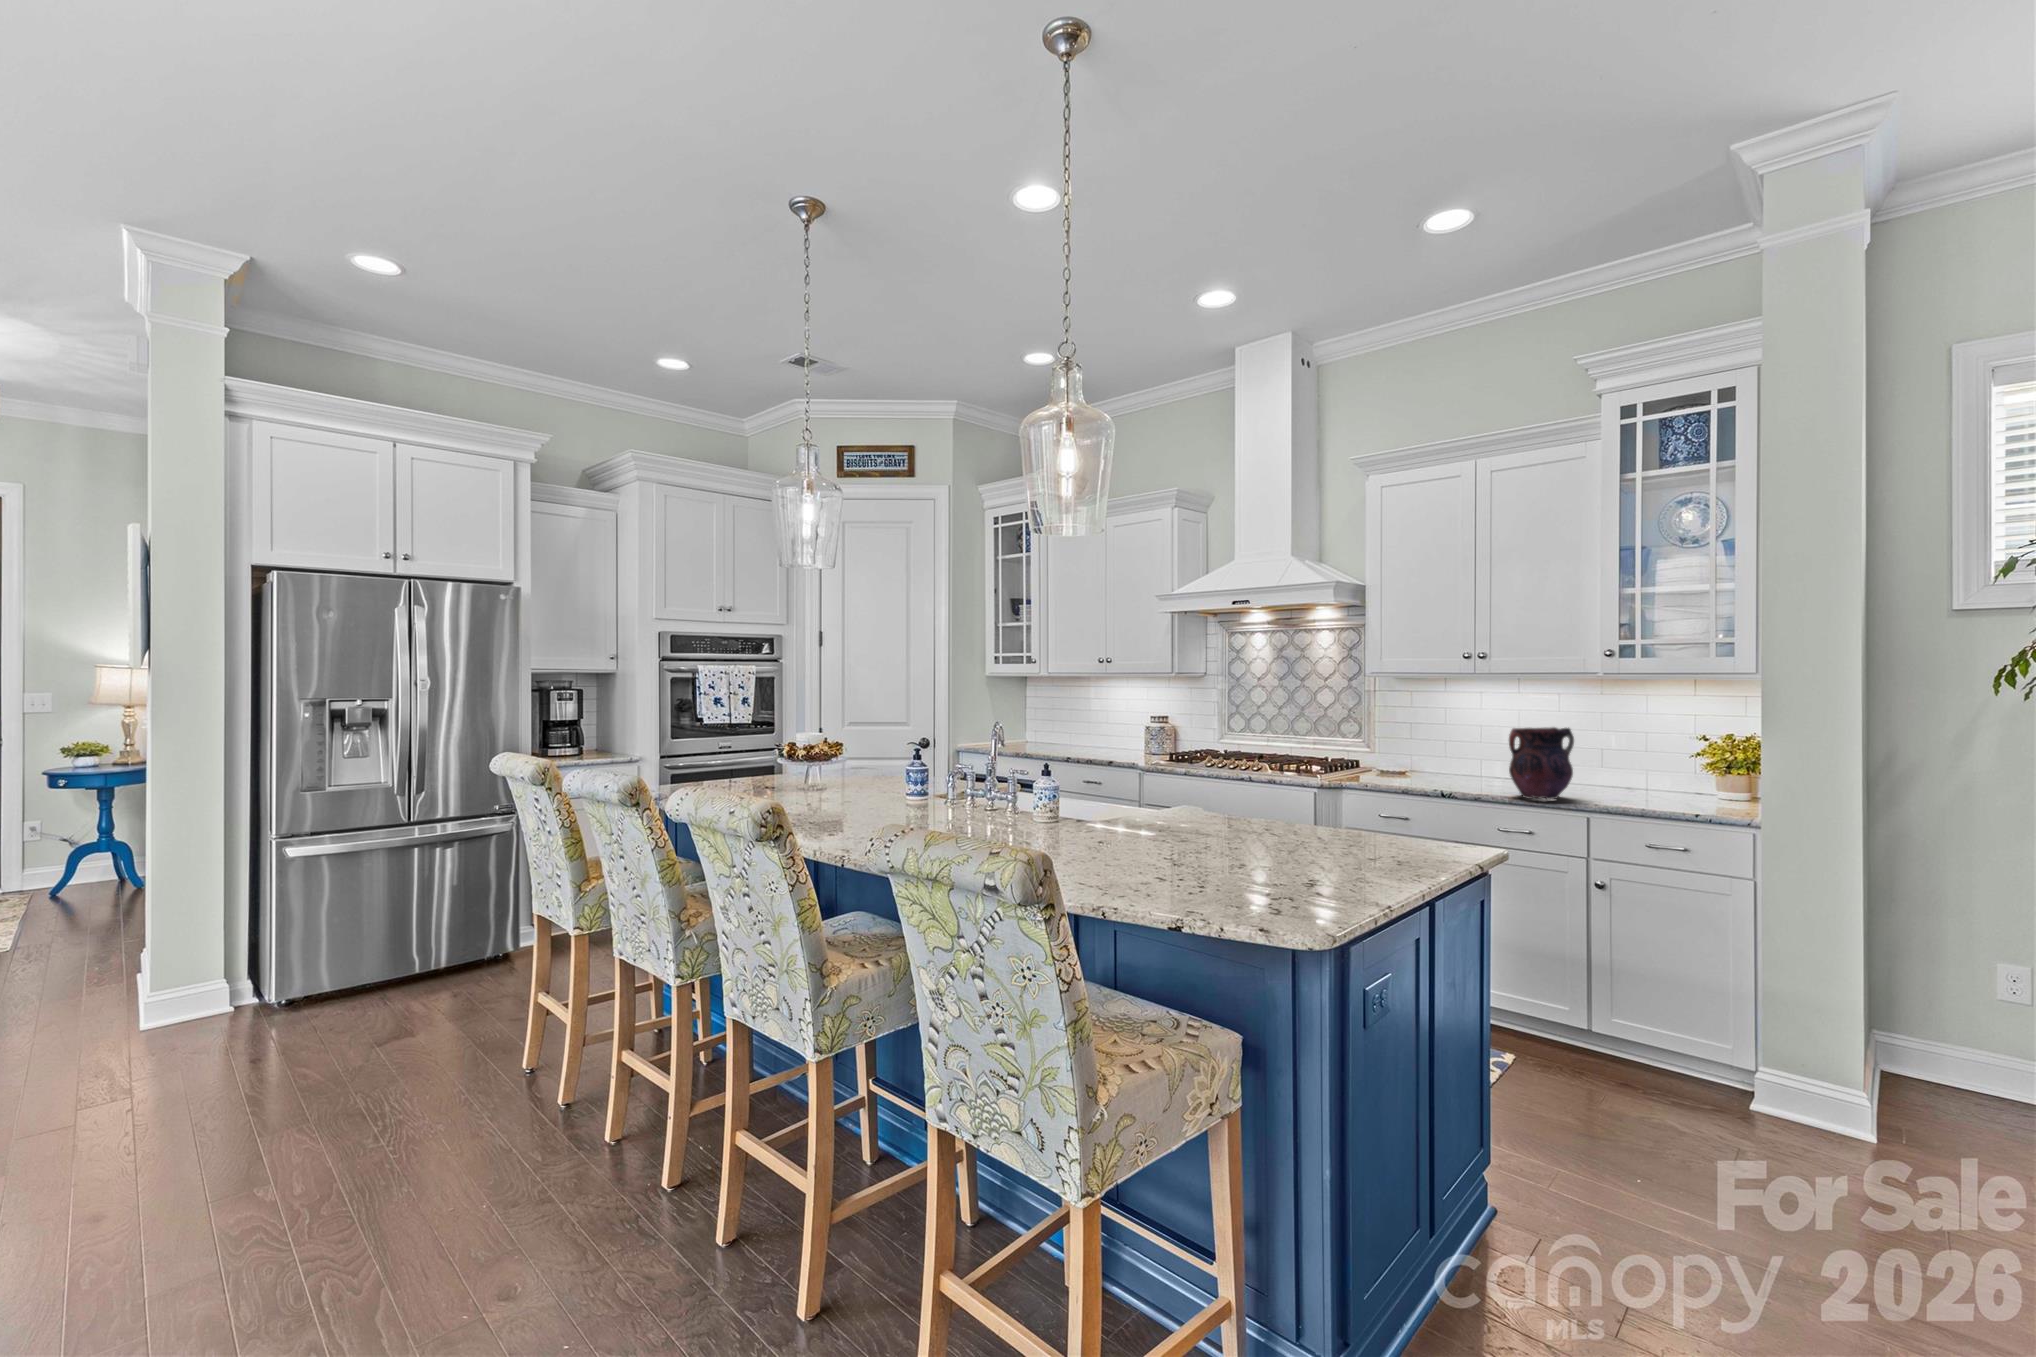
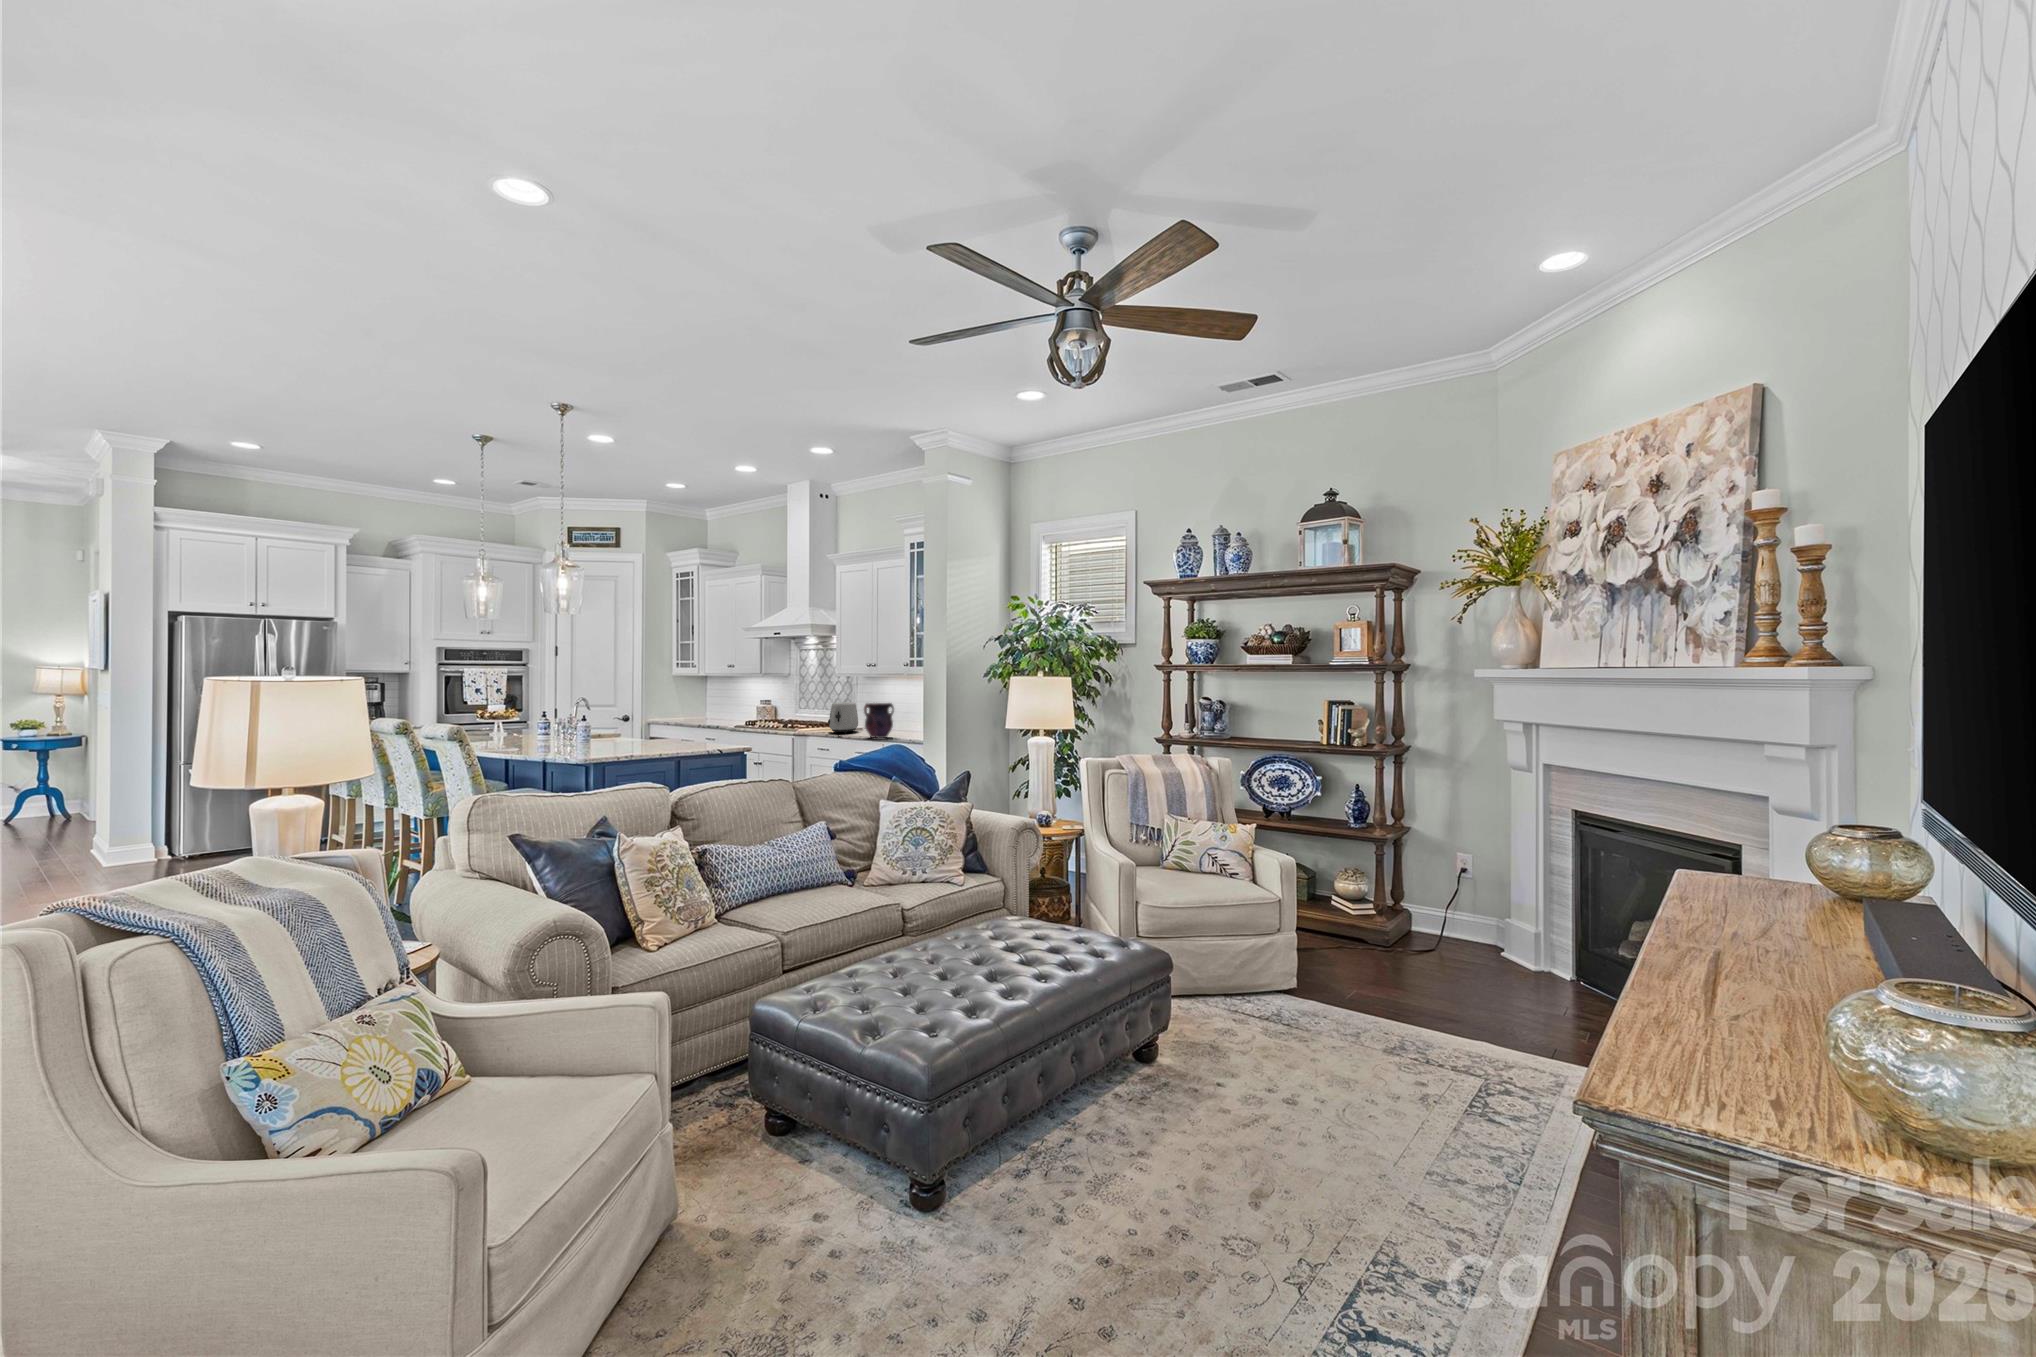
toaster: none [1385,724,1439,784] -> present [828,702,858,733]

